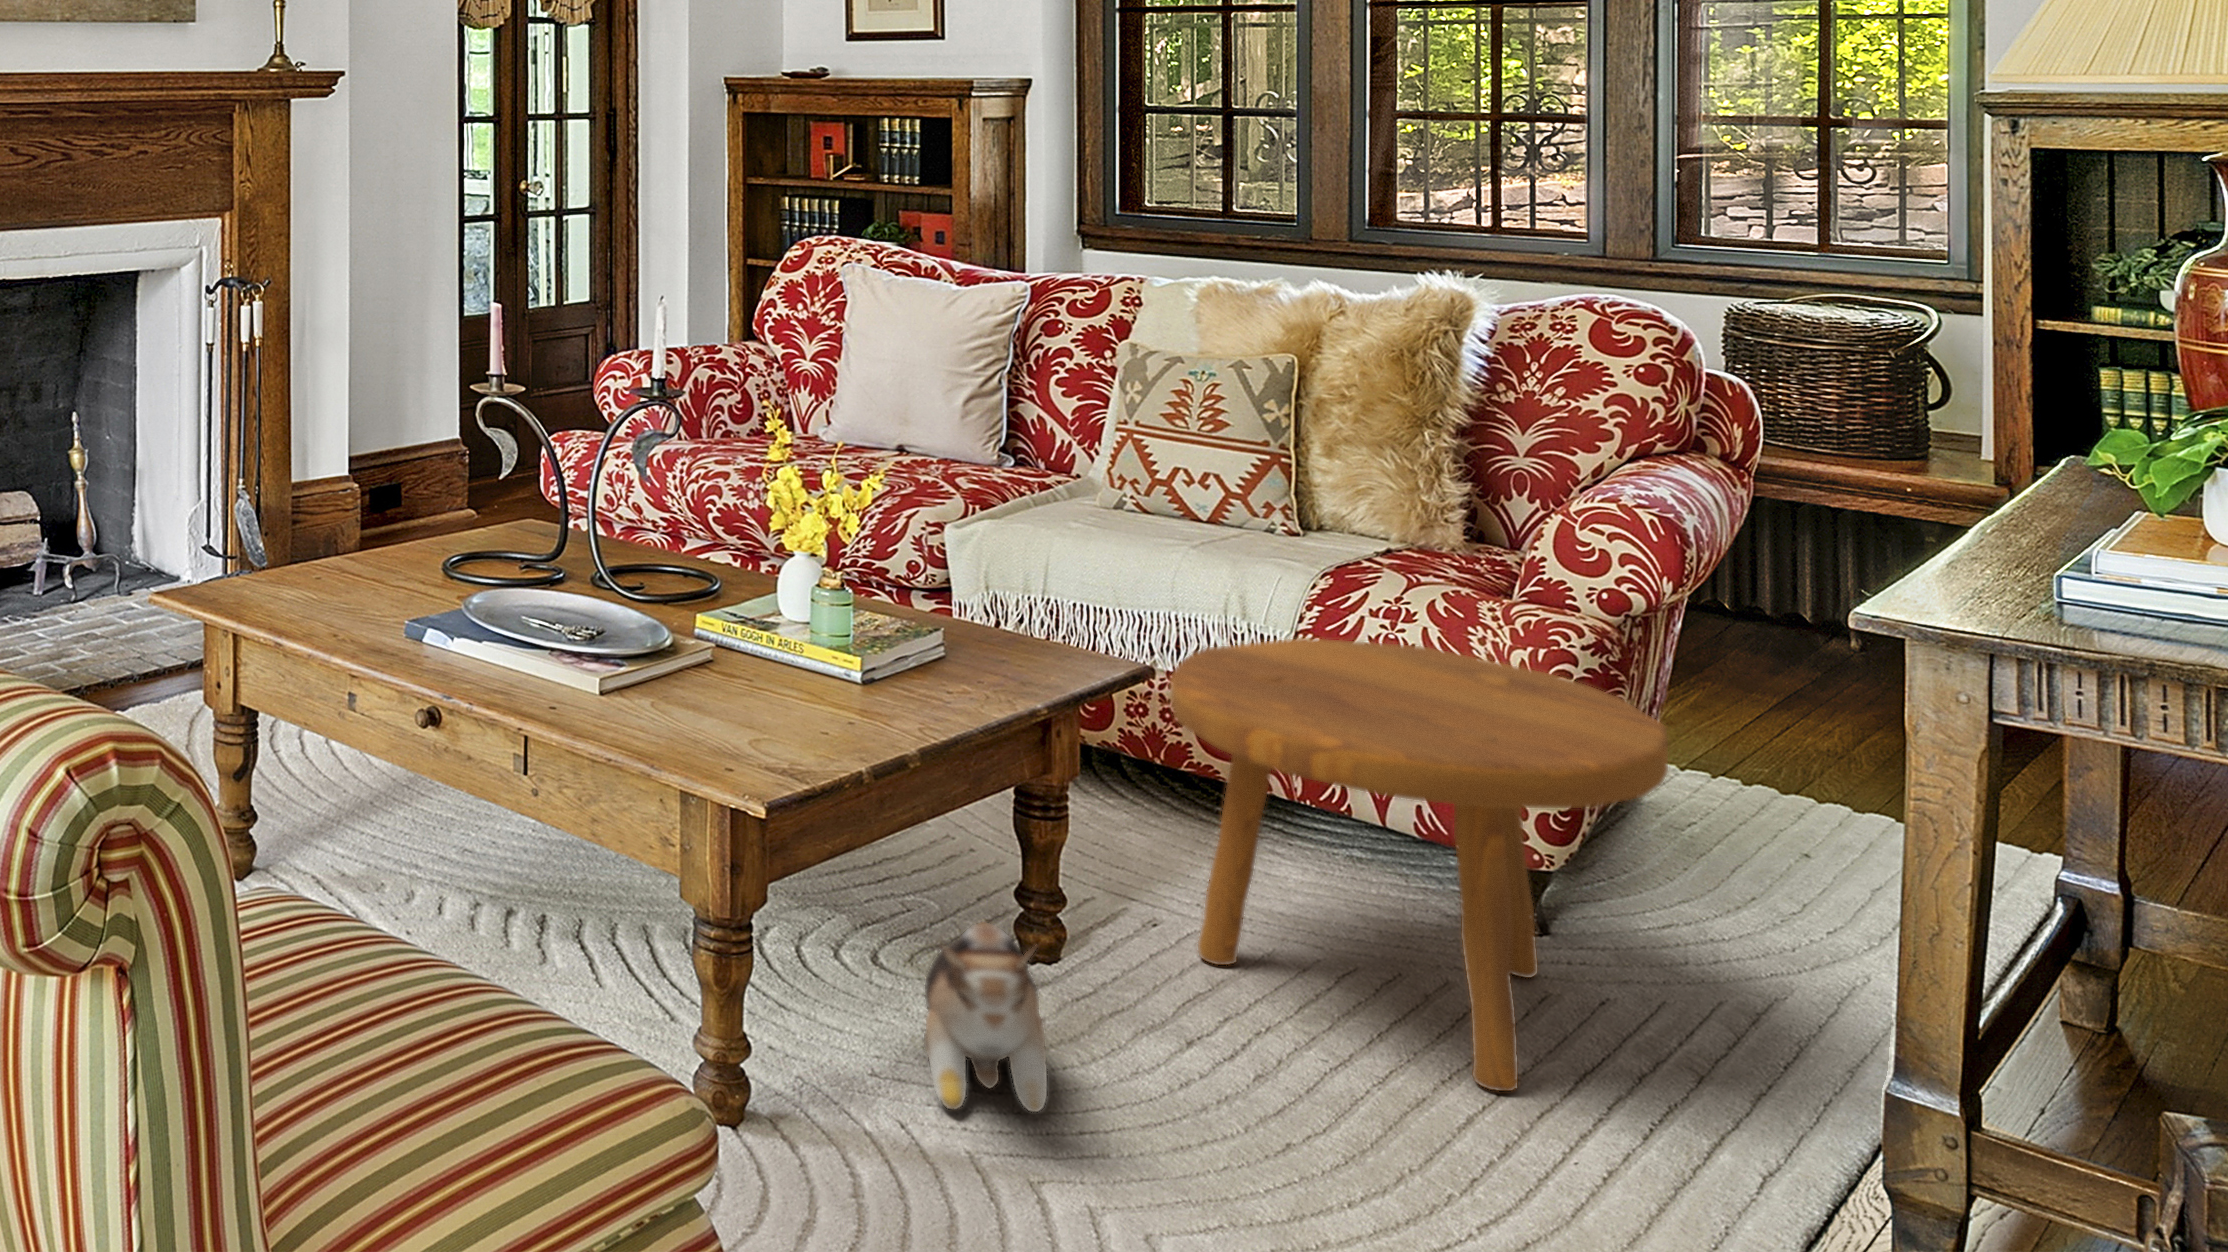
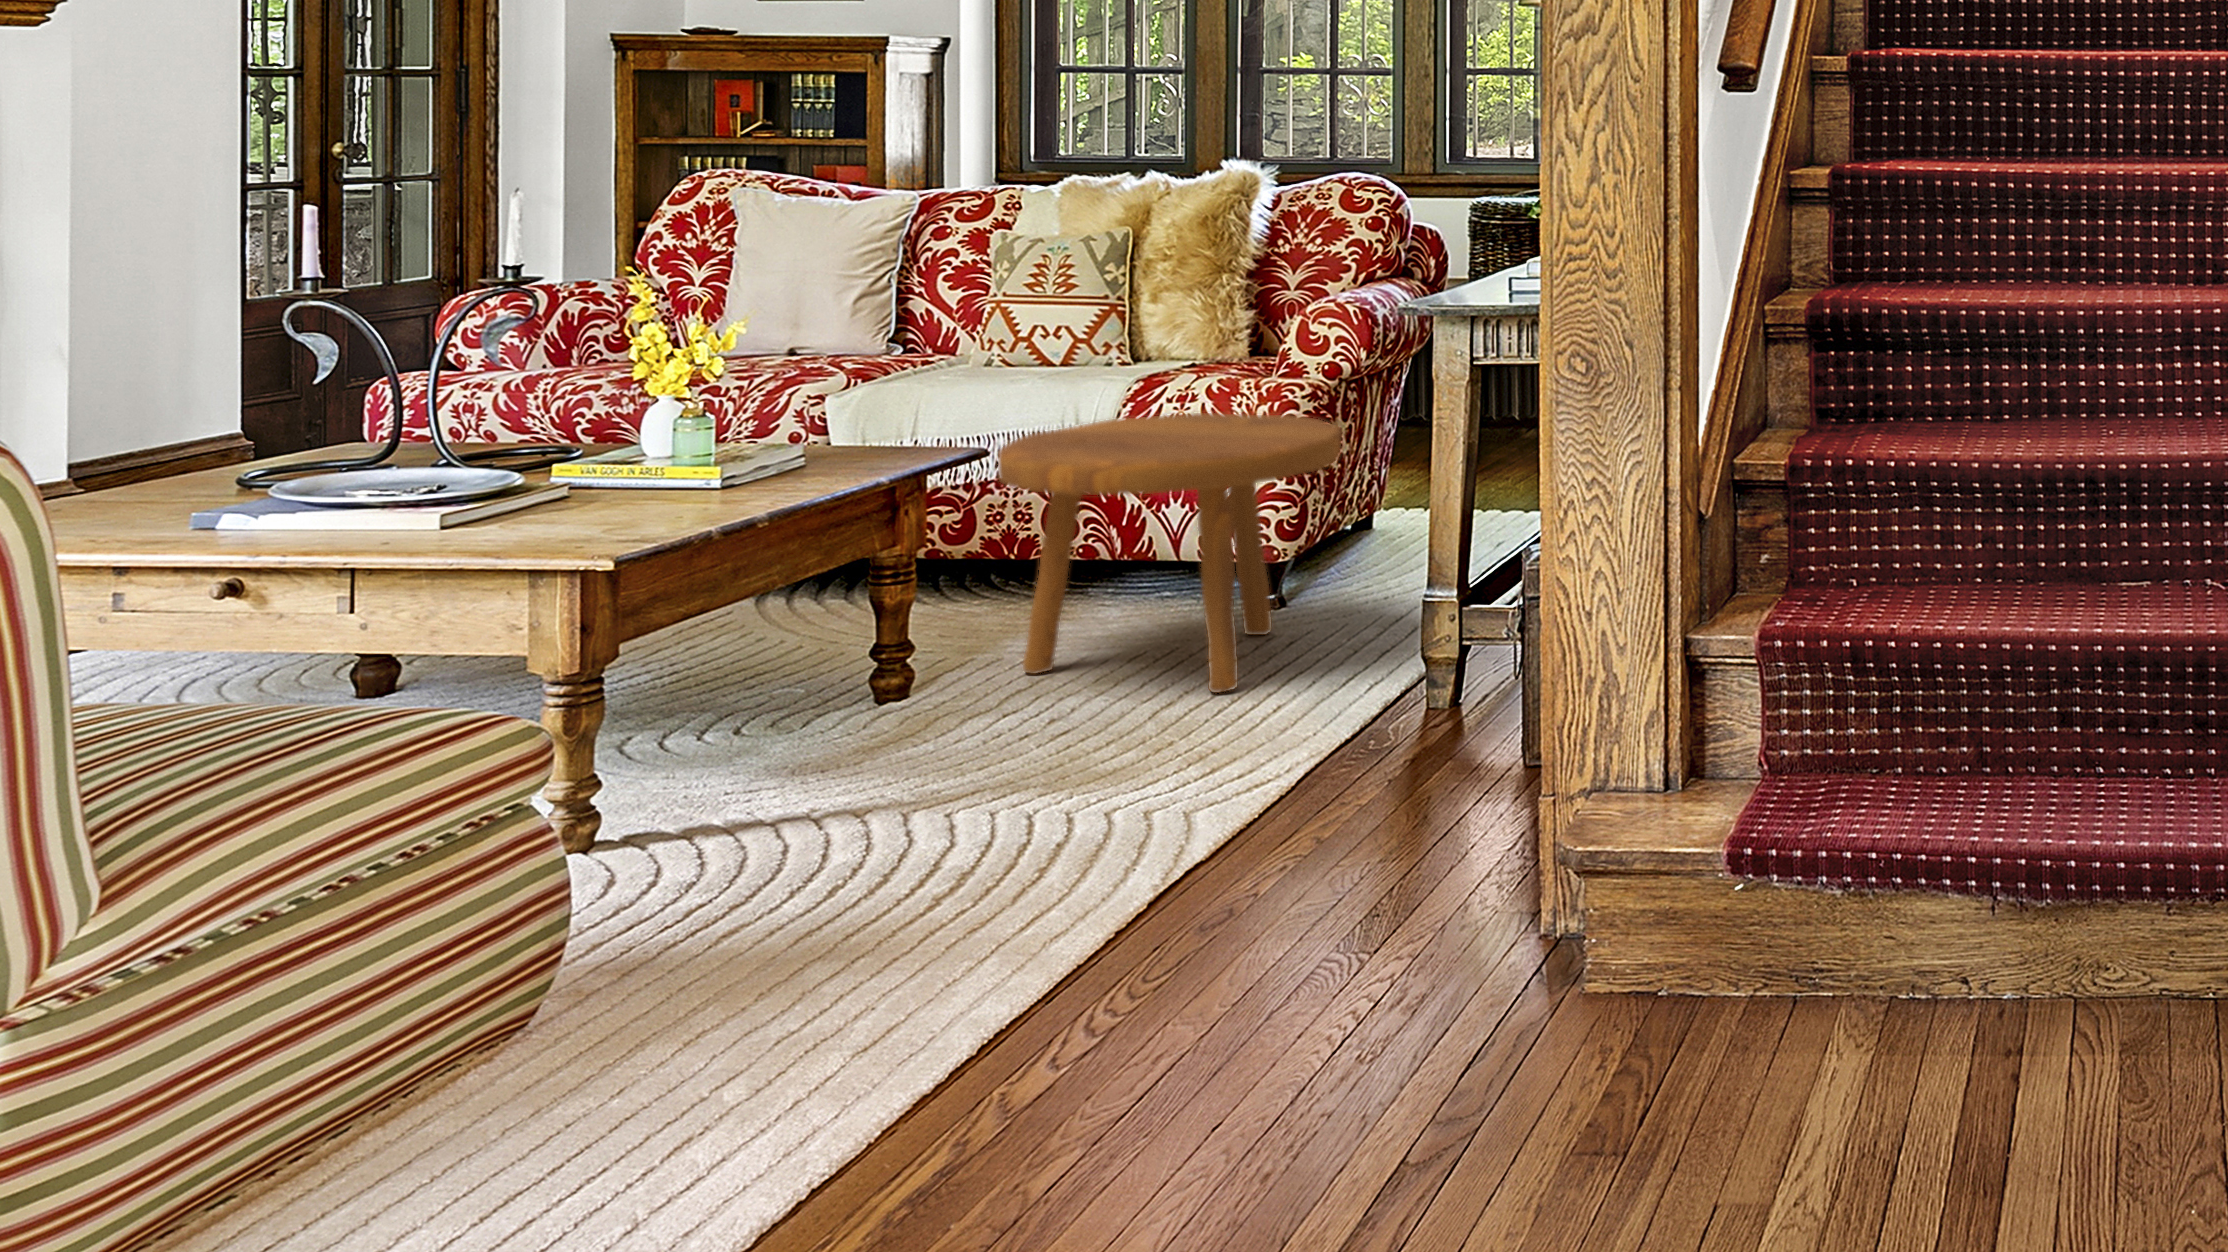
plush toy: present [924,922,1047,1112] -> none [772,633,879,795]

